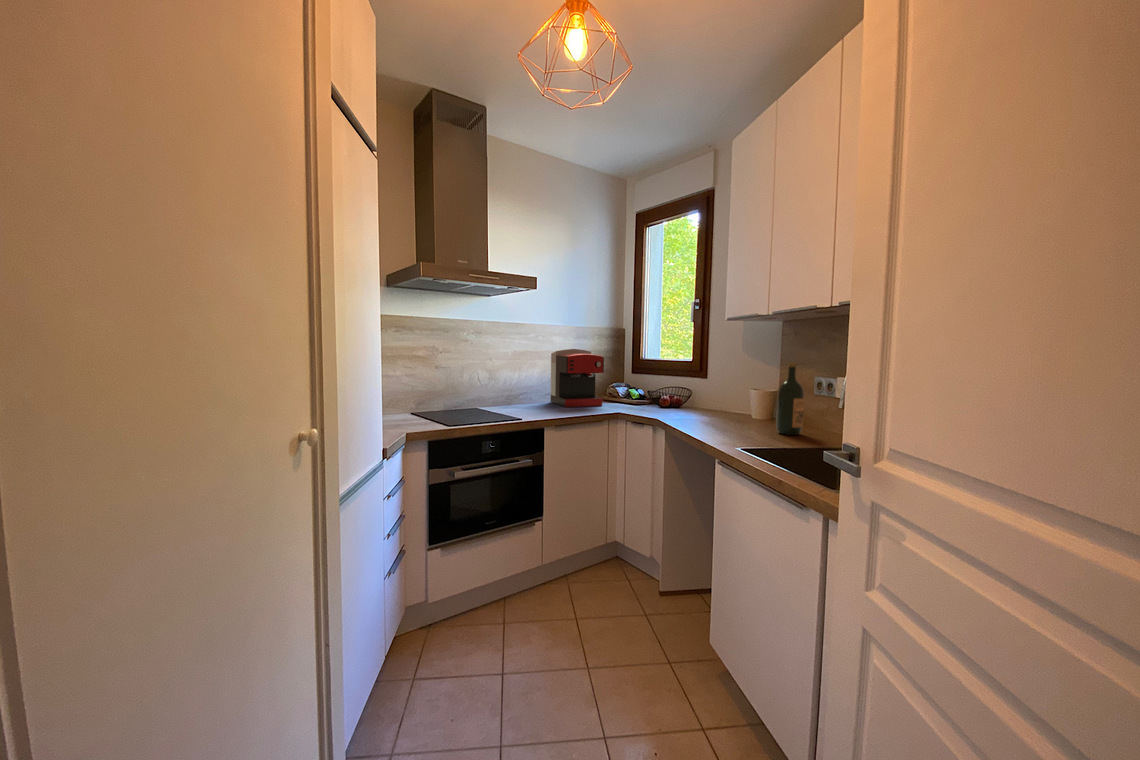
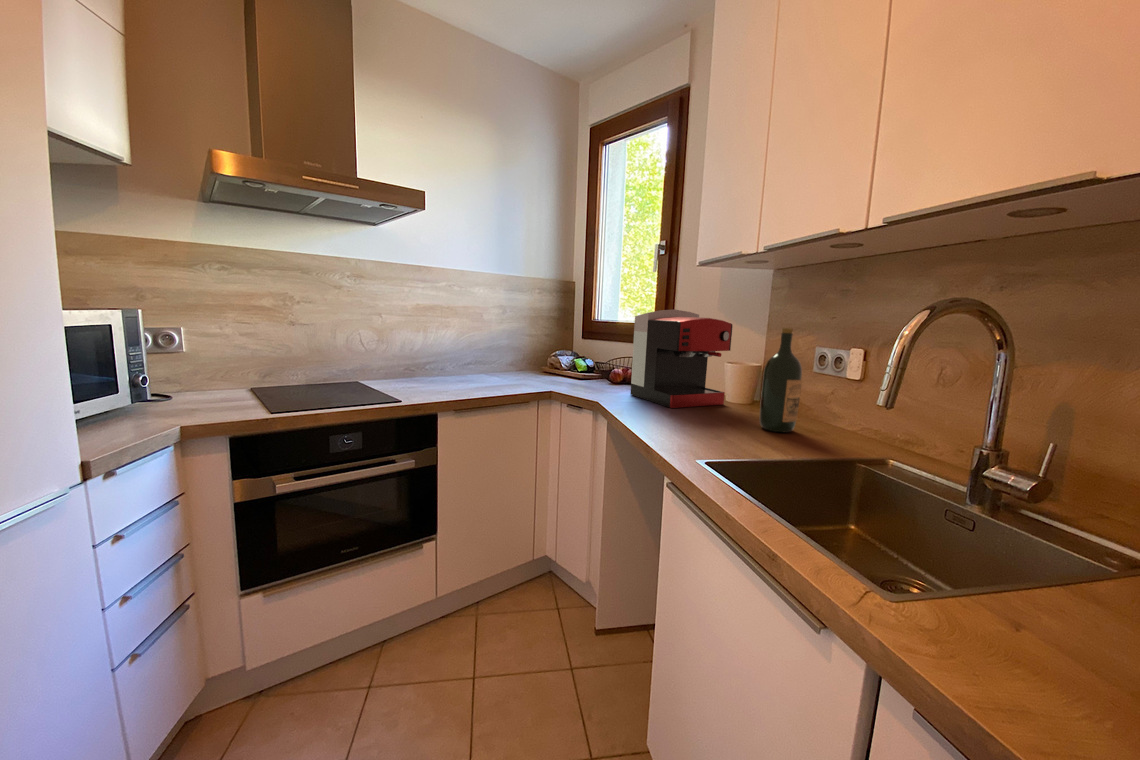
coffee maker: present [551,349,604,407] -> present [630,309,732,408]

